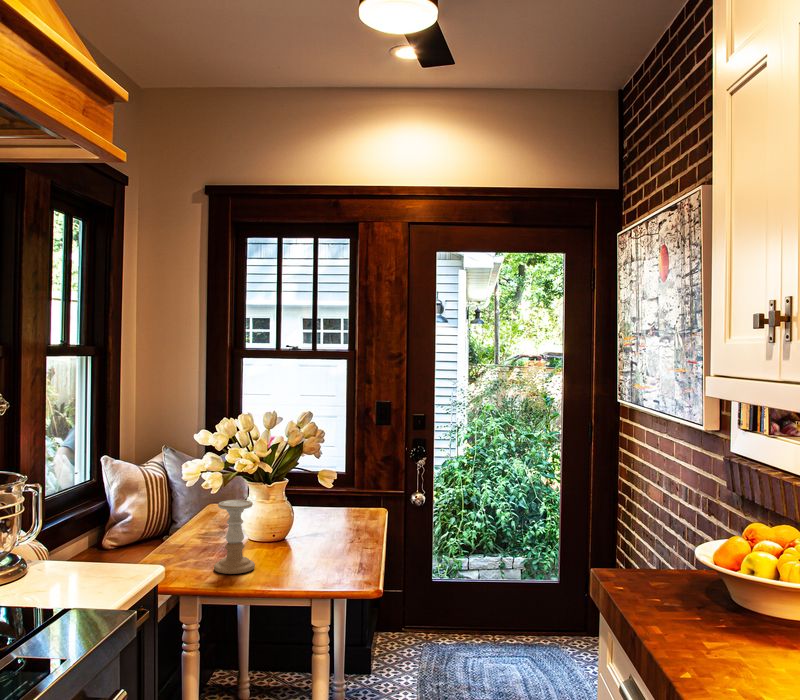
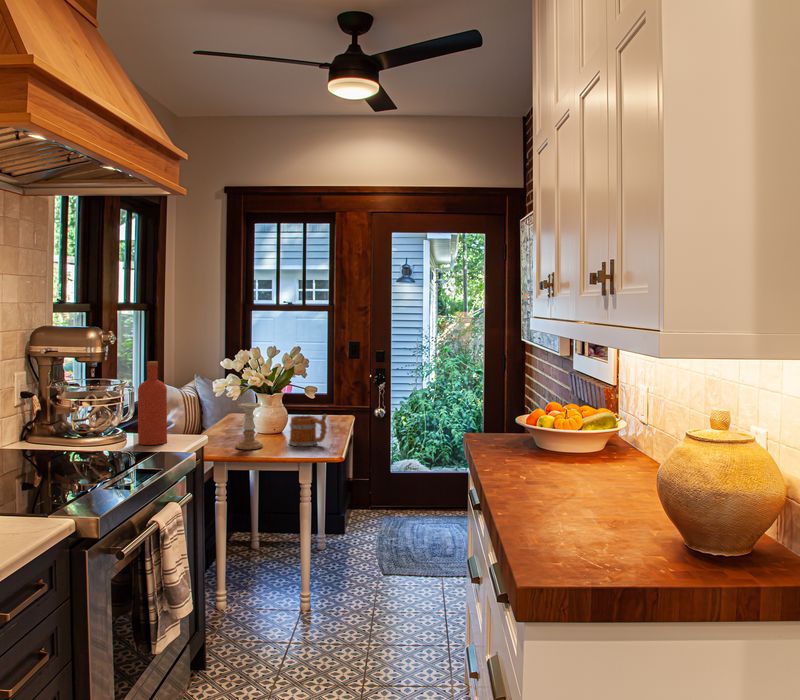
bottle: none [48,448,99,591] -> present [138,361,167,445]
mug: none [294,517,354,567] -> present [289,415,327,446]

